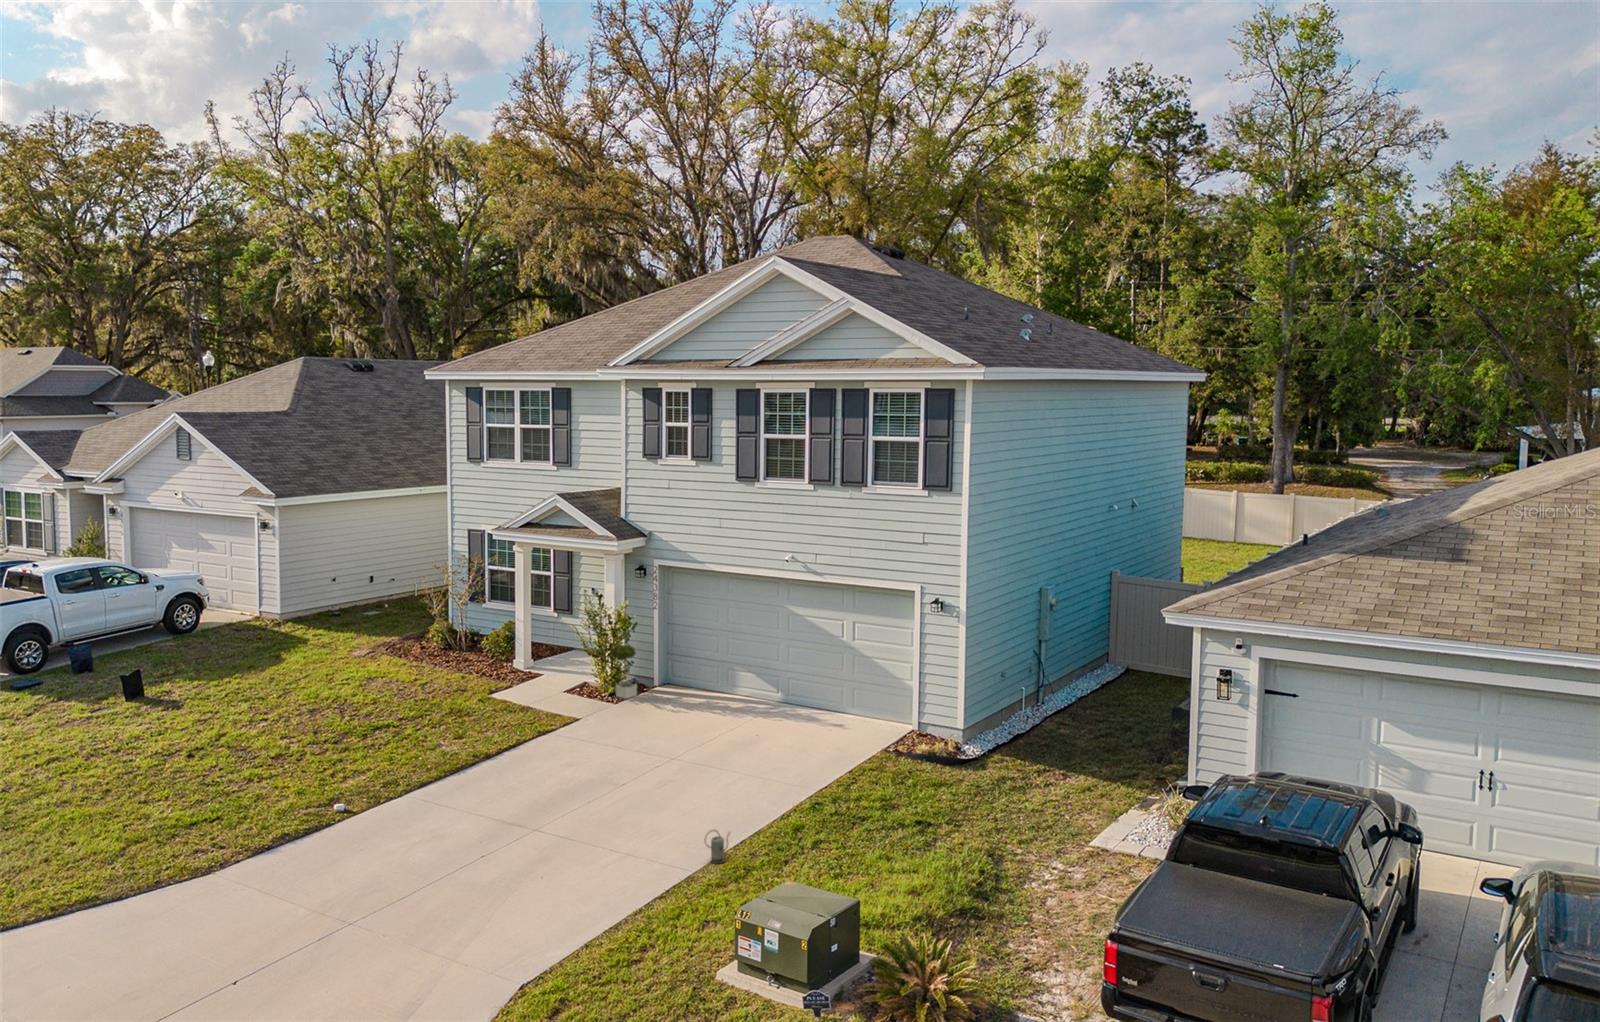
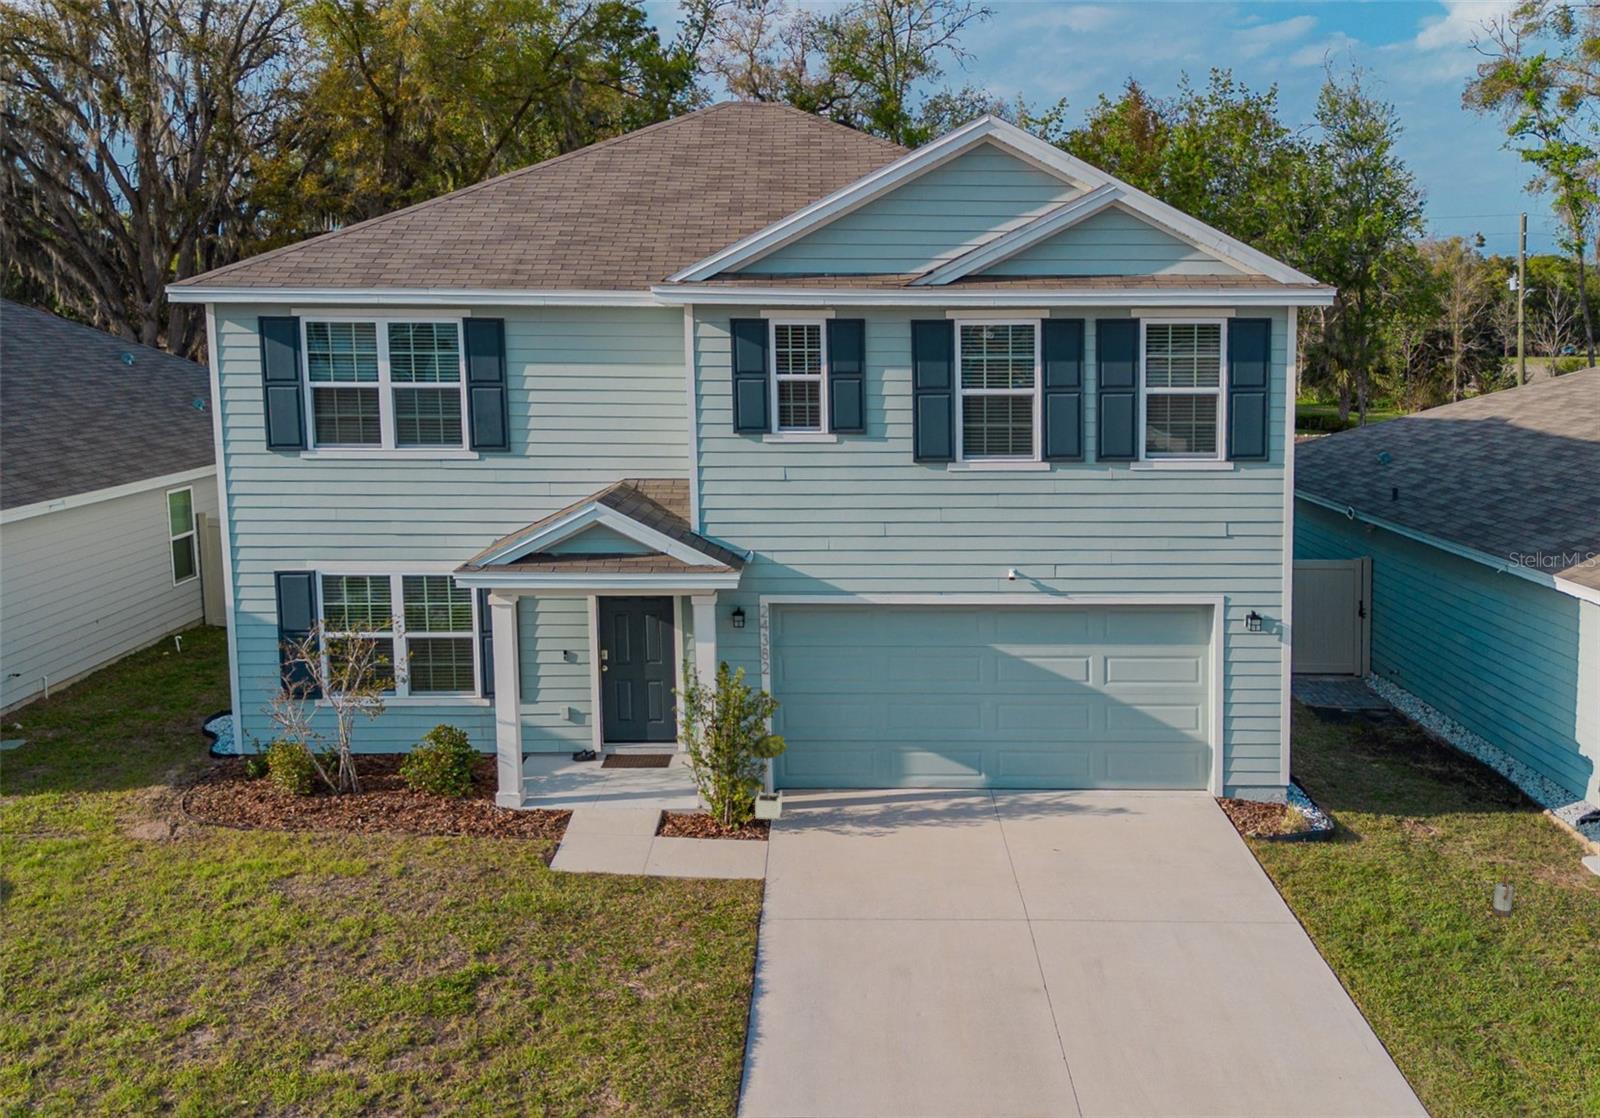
watering can: present [704,830,728,864] -> present [1492,874,1514,917]

